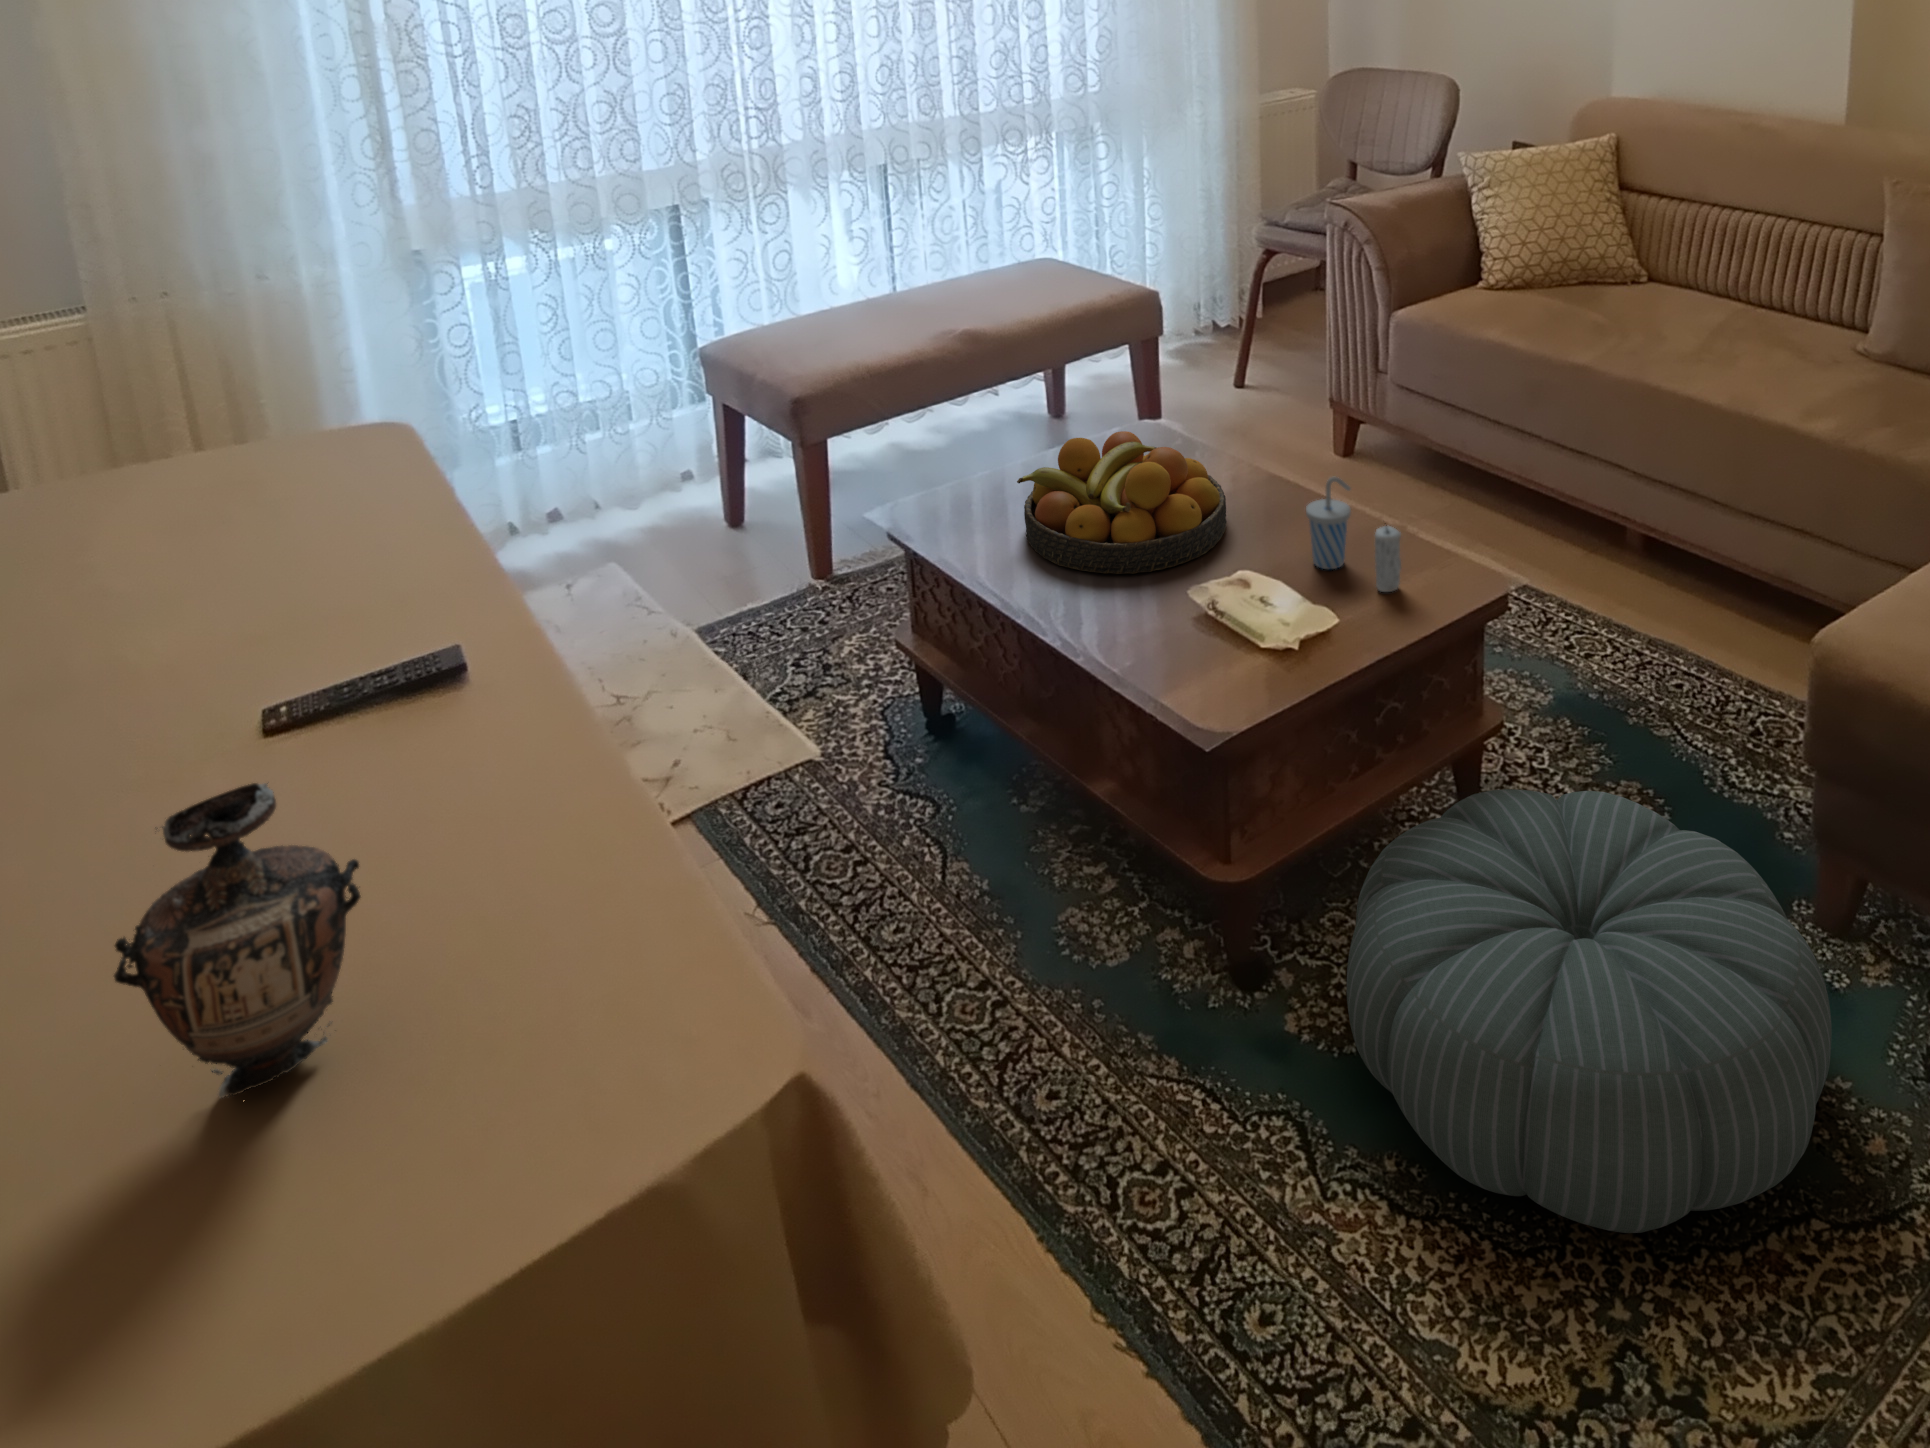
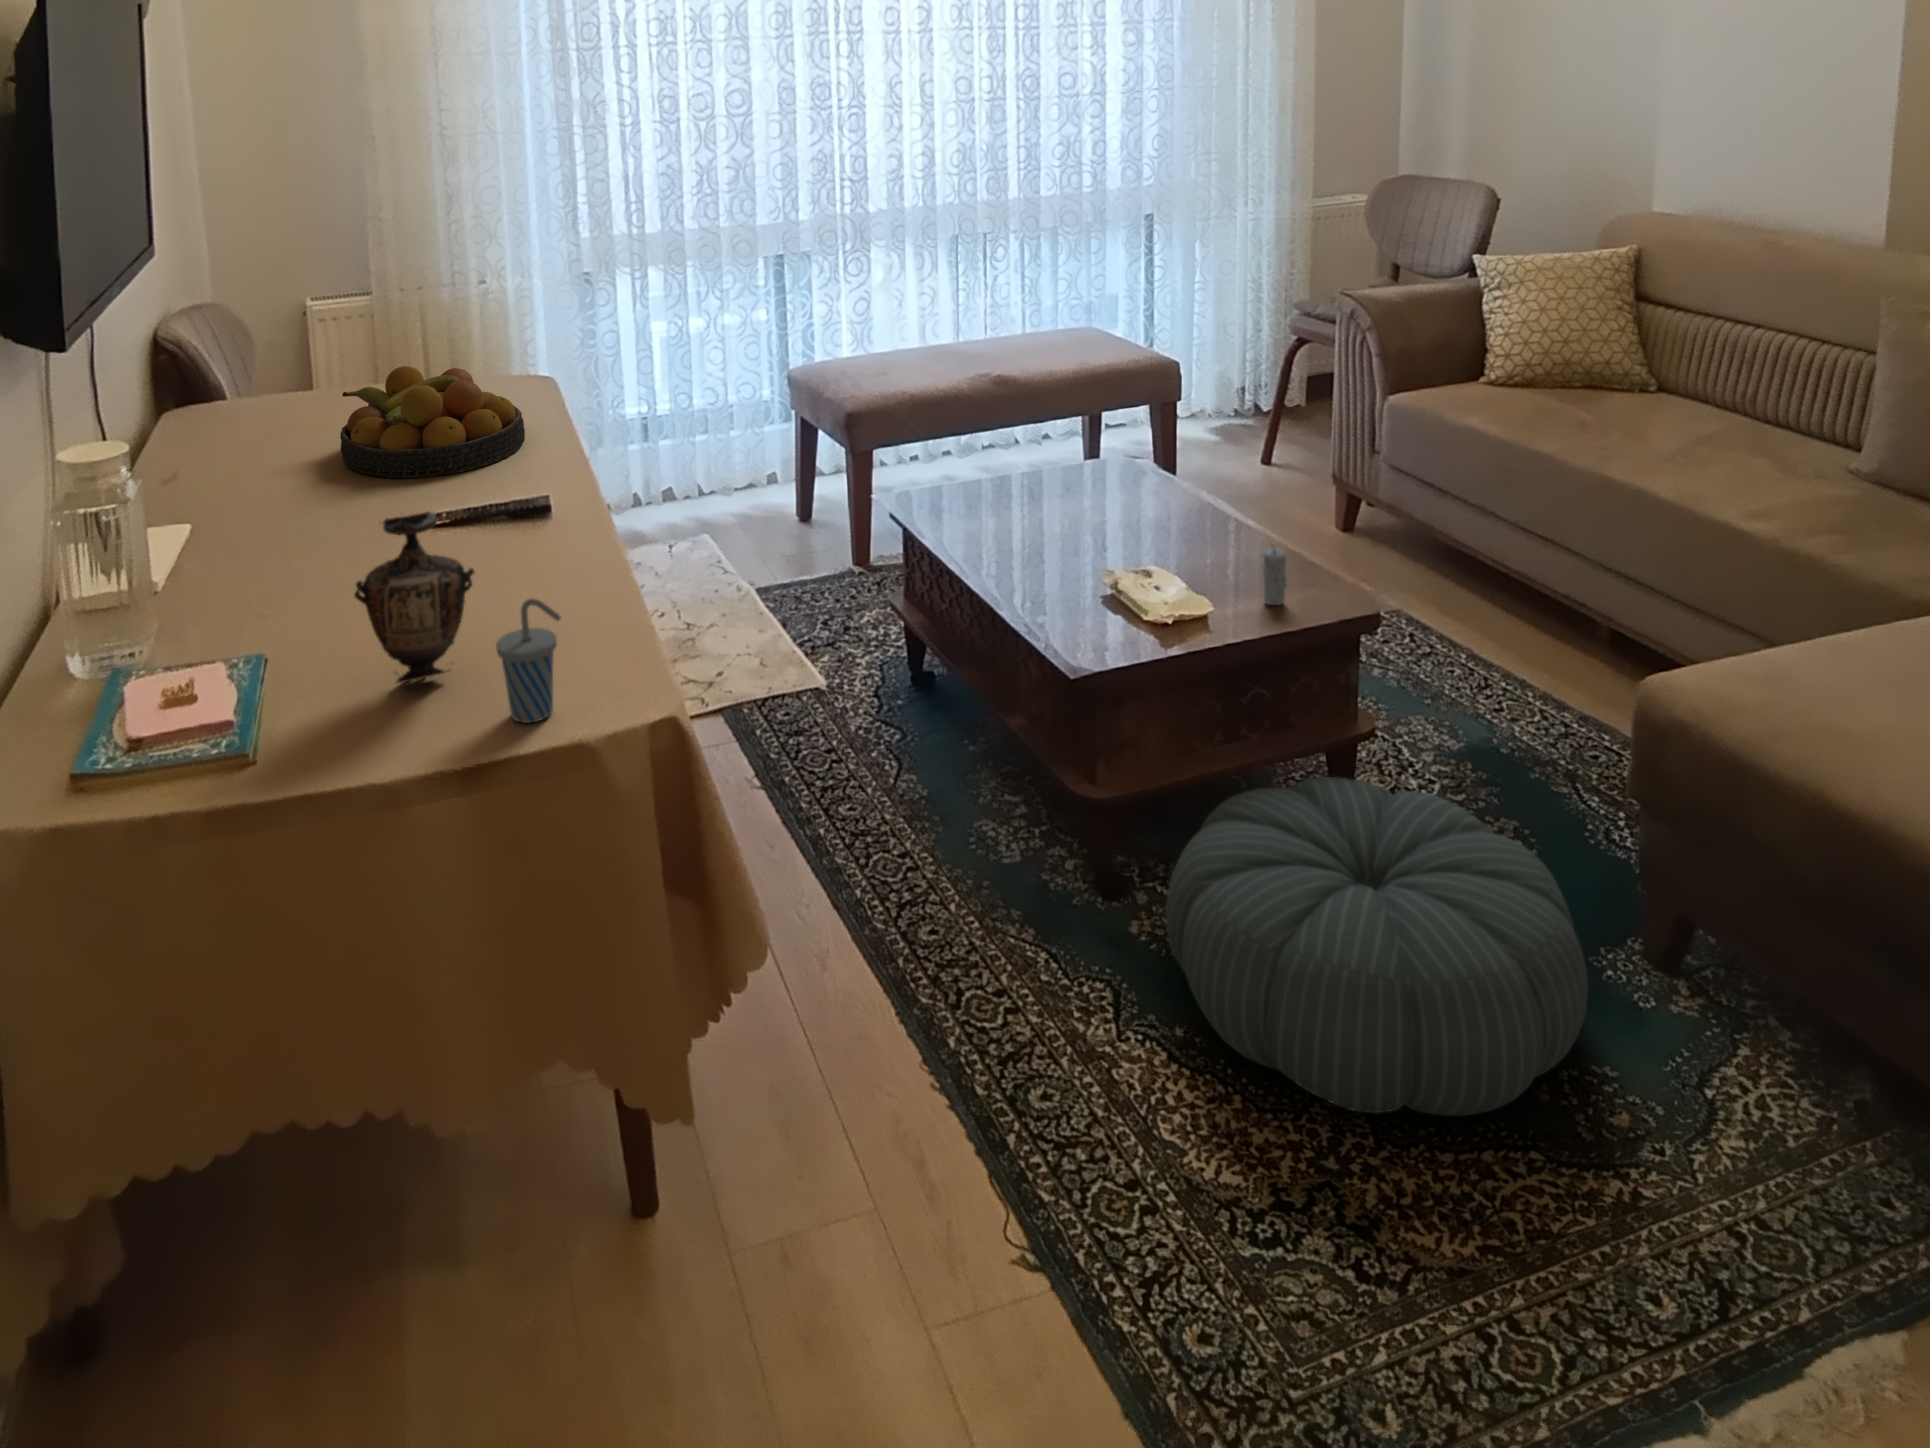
fruit bowl: present [1017,431,1226,574] -> present [340,366,525,478]
cup: present [1306,477,1351,569] -> present [496,599,561,723]

